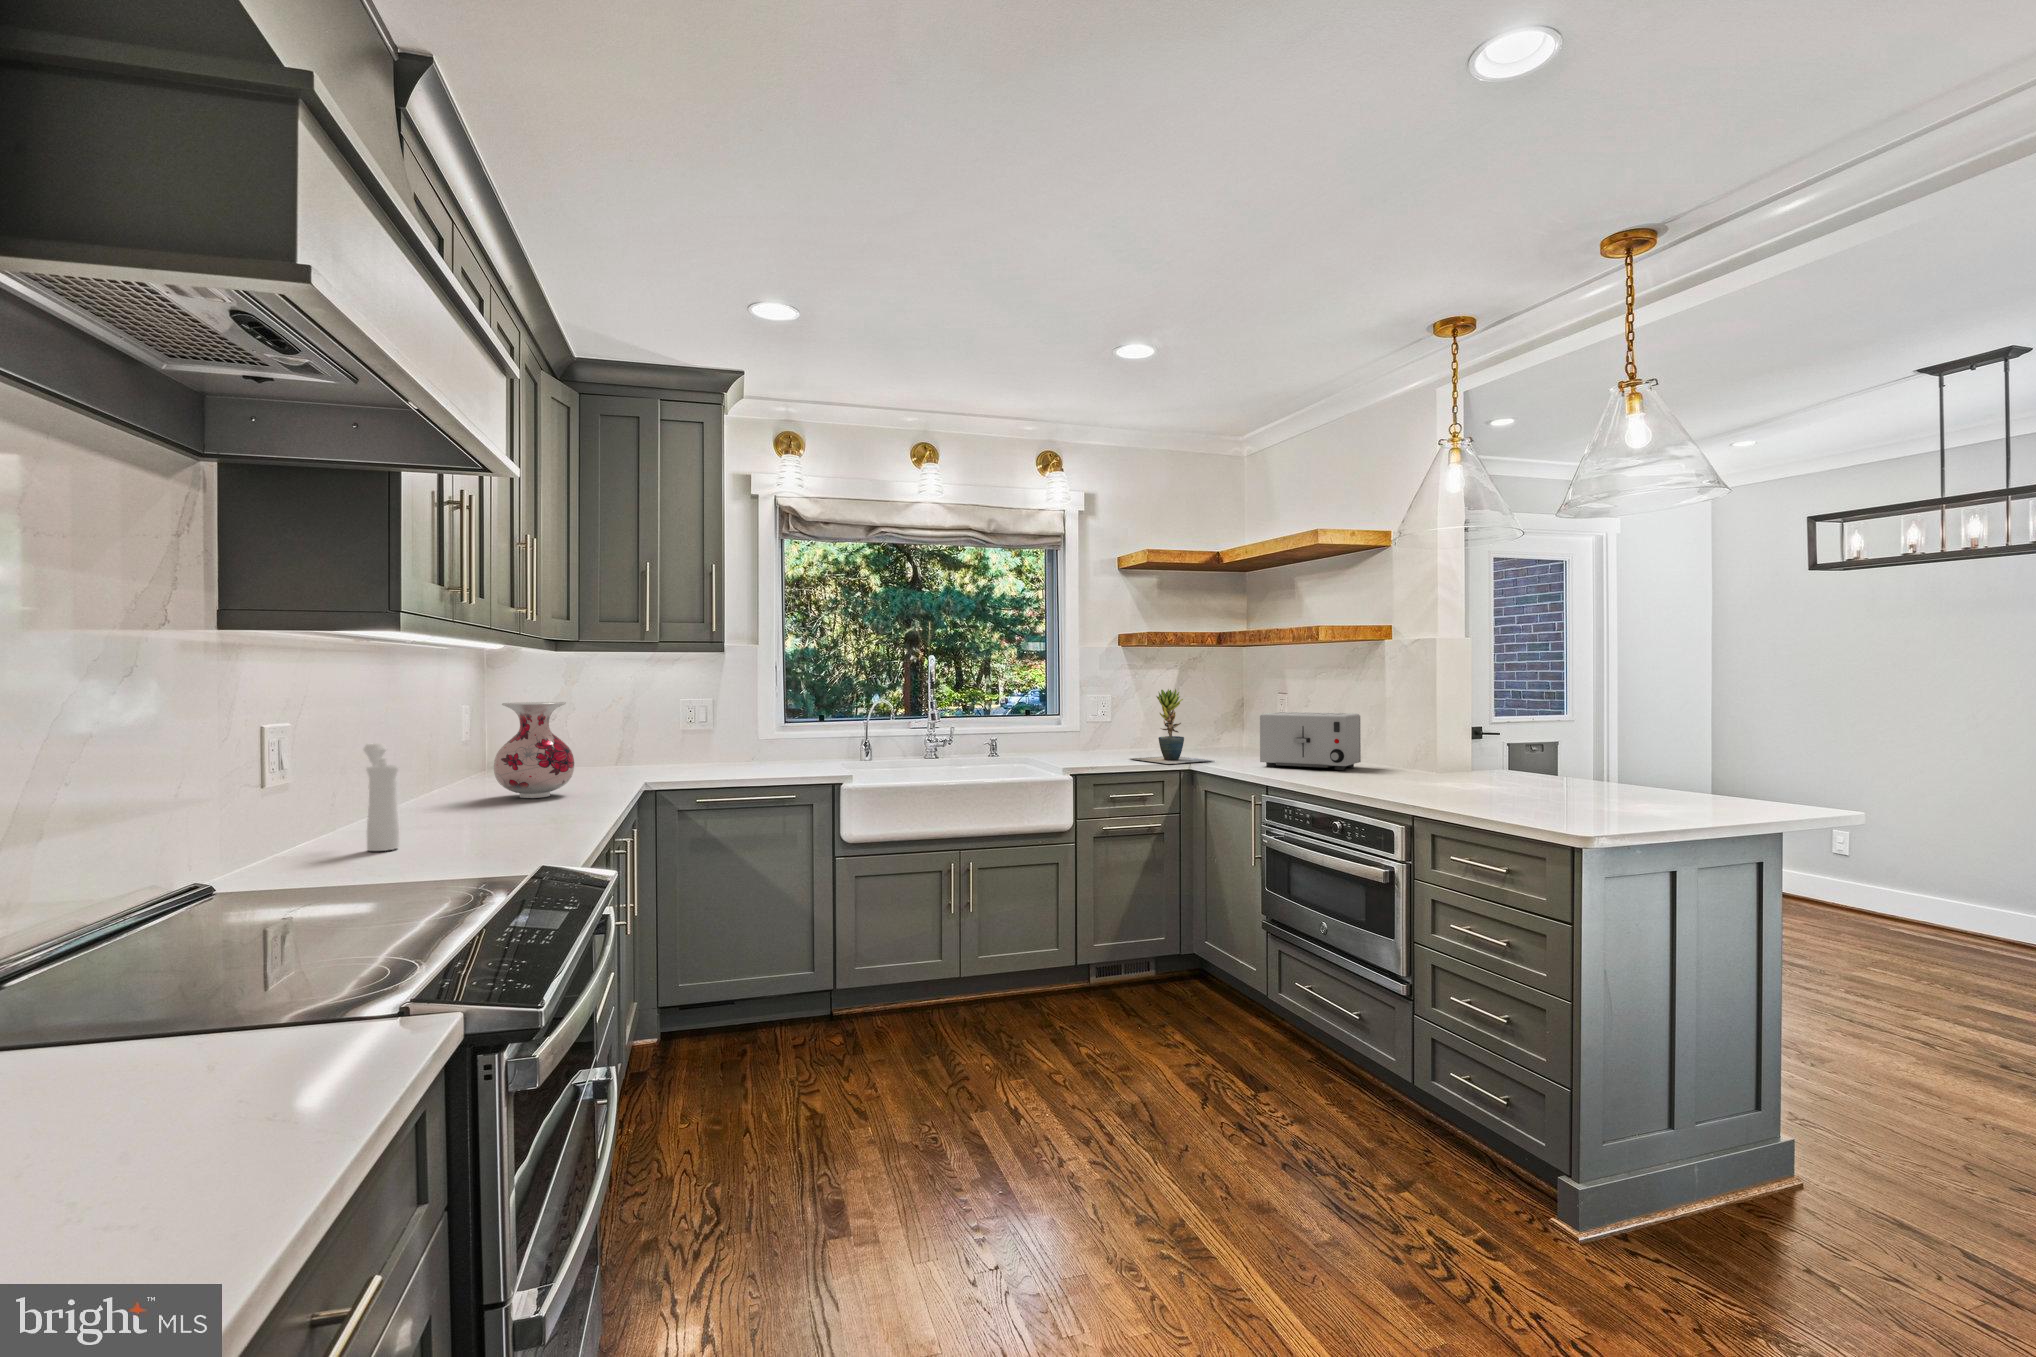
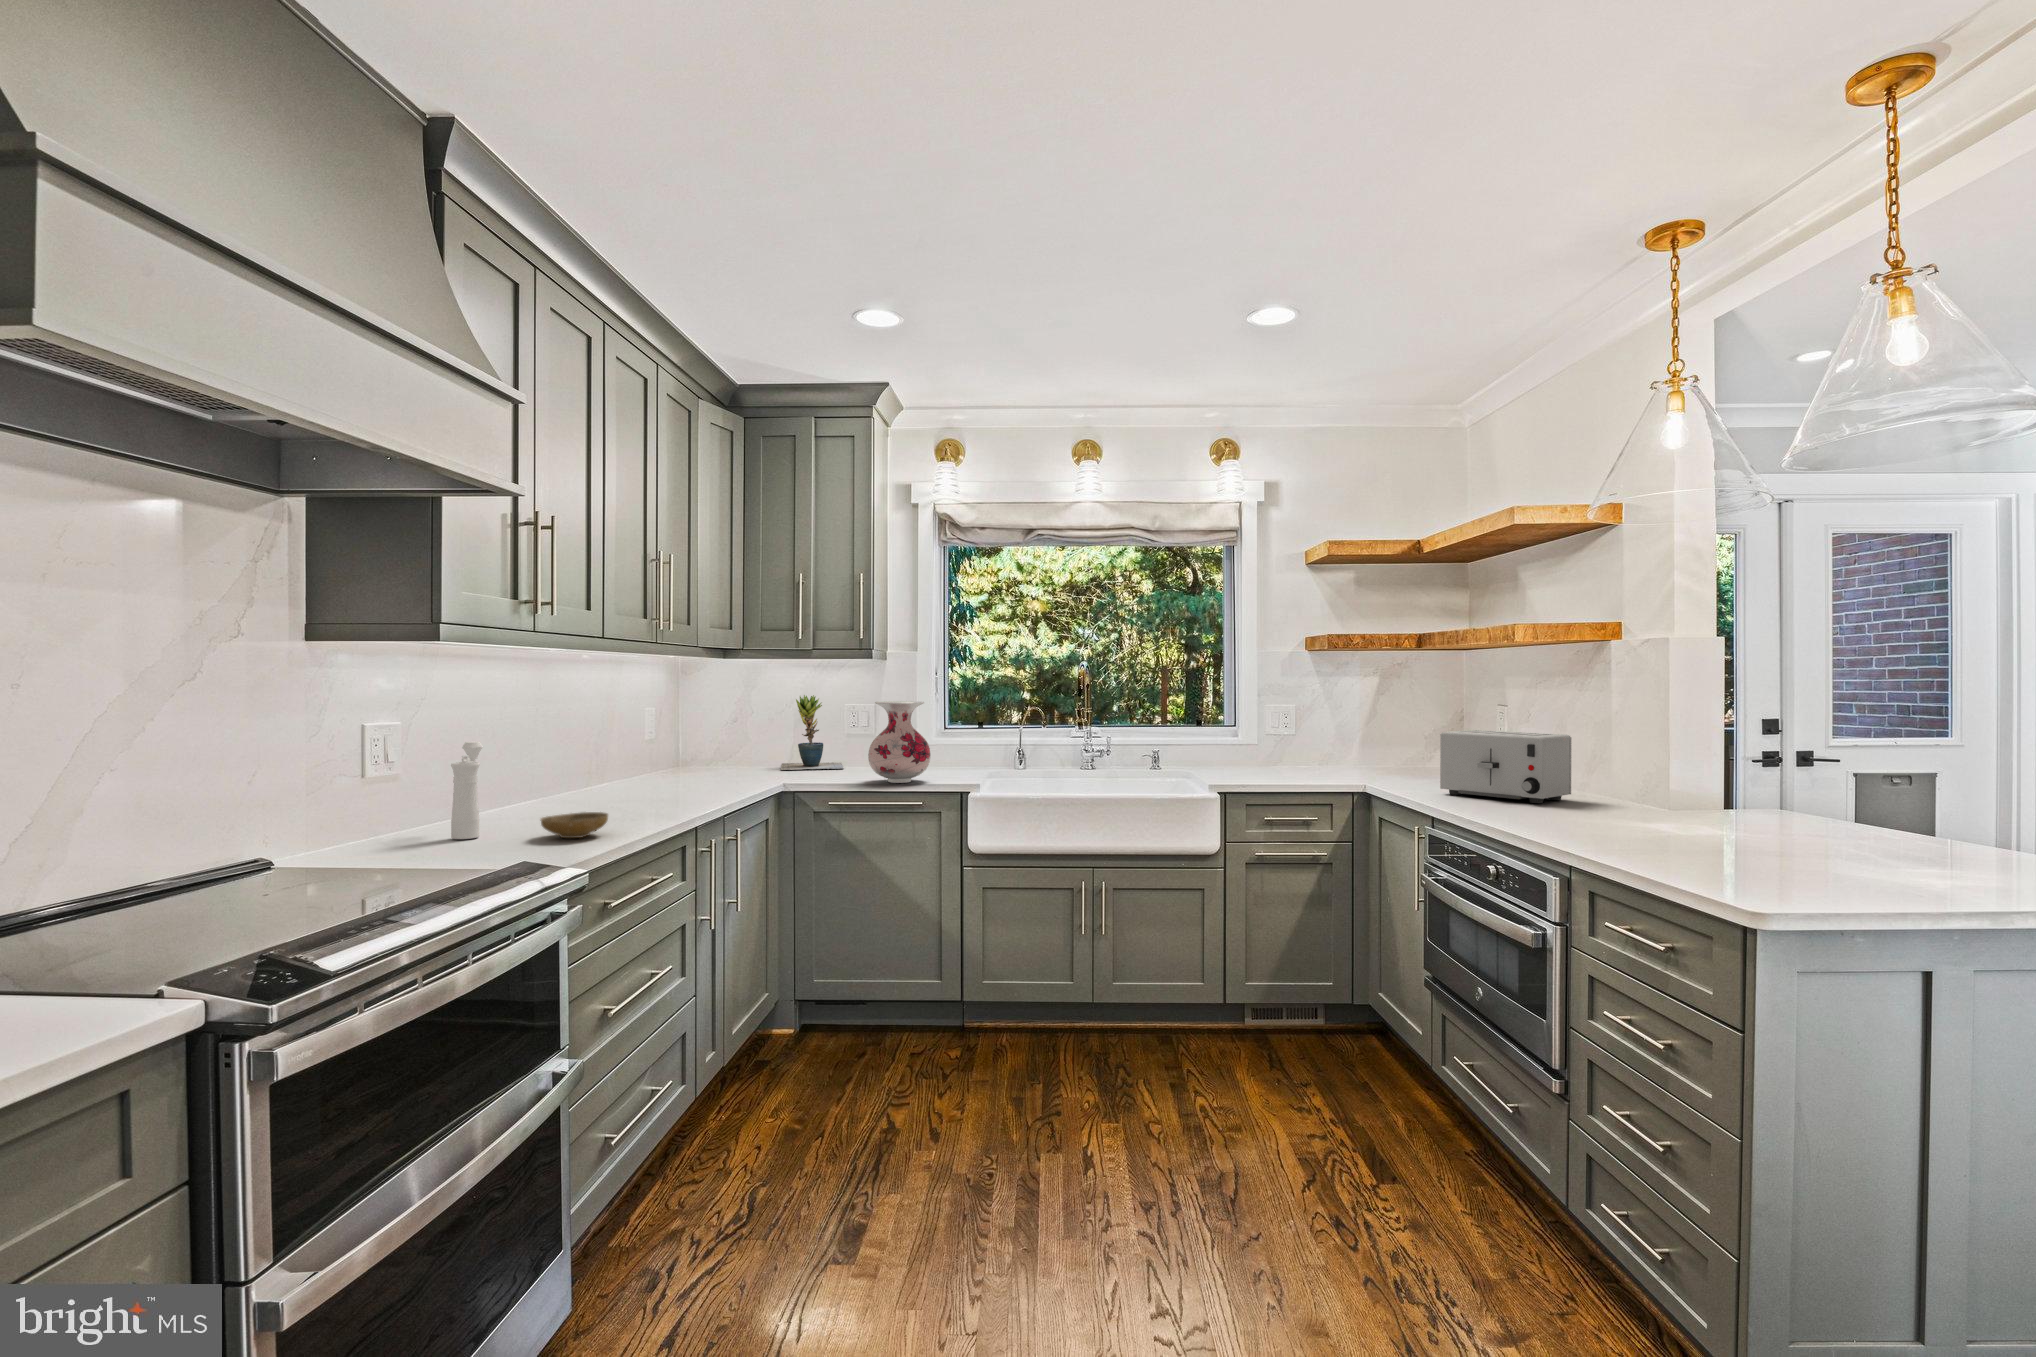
potted plant: present [1130,689,1212,764] -> present [781,695,844,770]
vase: present [494,702,574,798] -> present [868,701,930,783]
ceramic bowl: none [477,814,552,843] -> present [541,812,608,838]

